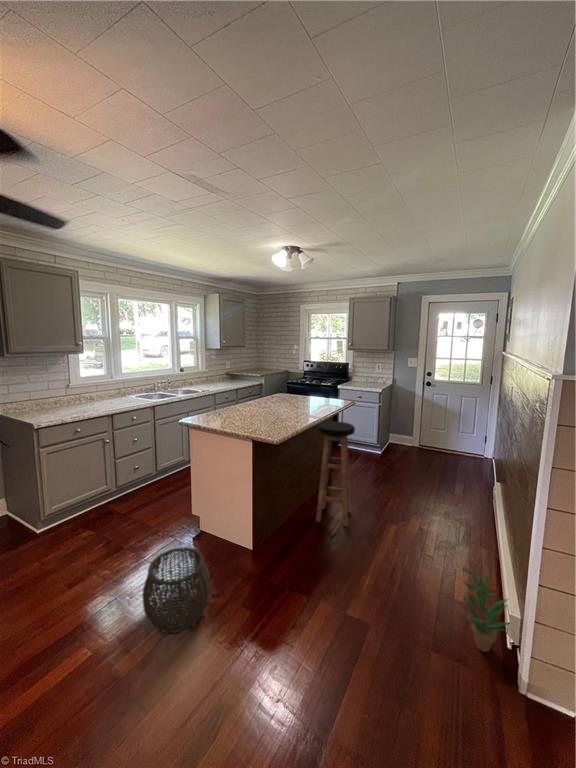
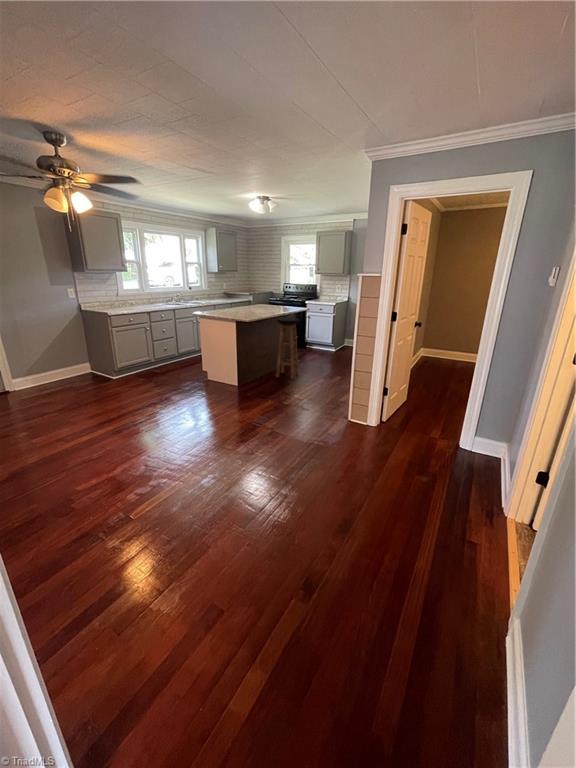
woven basket: present [142,547,210,634] -> none [181,372,213,405]
potted plant: present [464,568,509,652] -> none [329,374,350,412]

